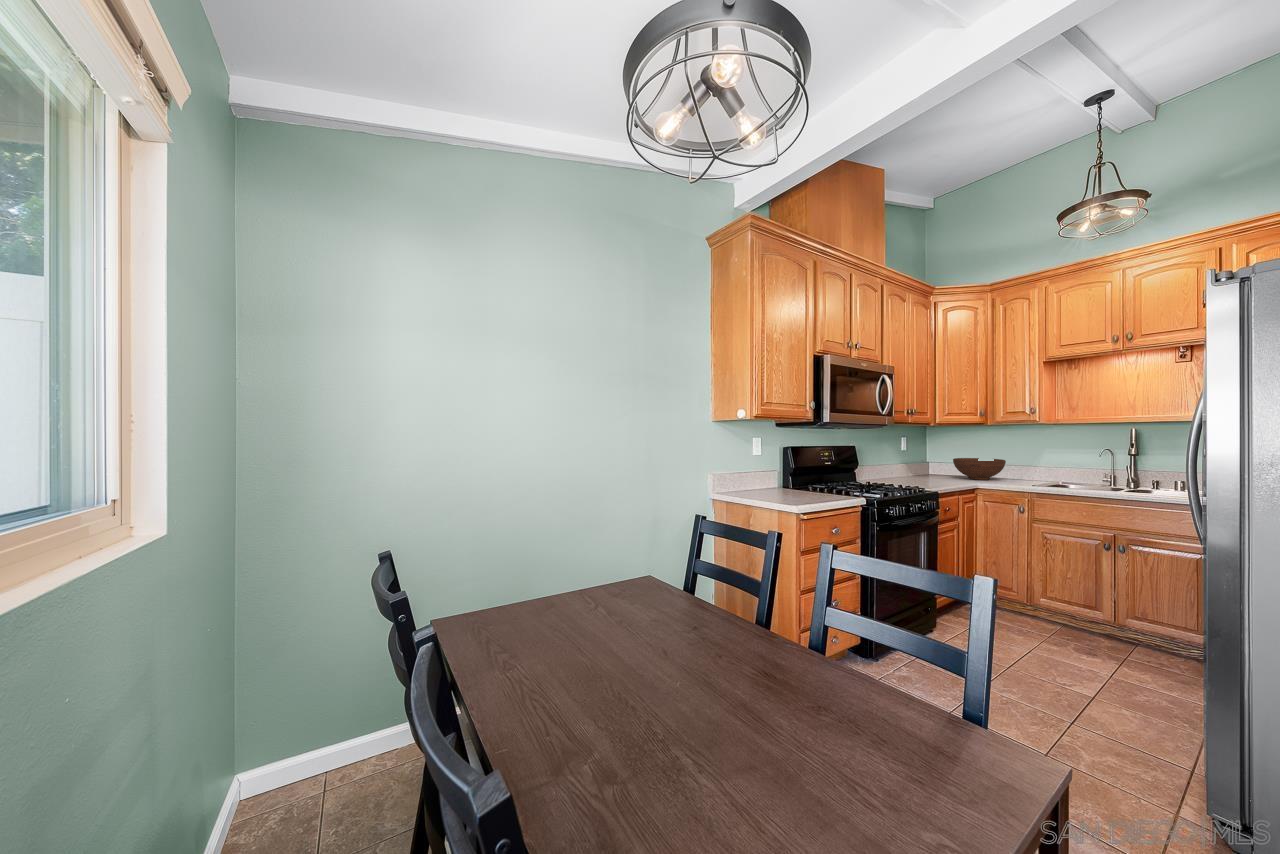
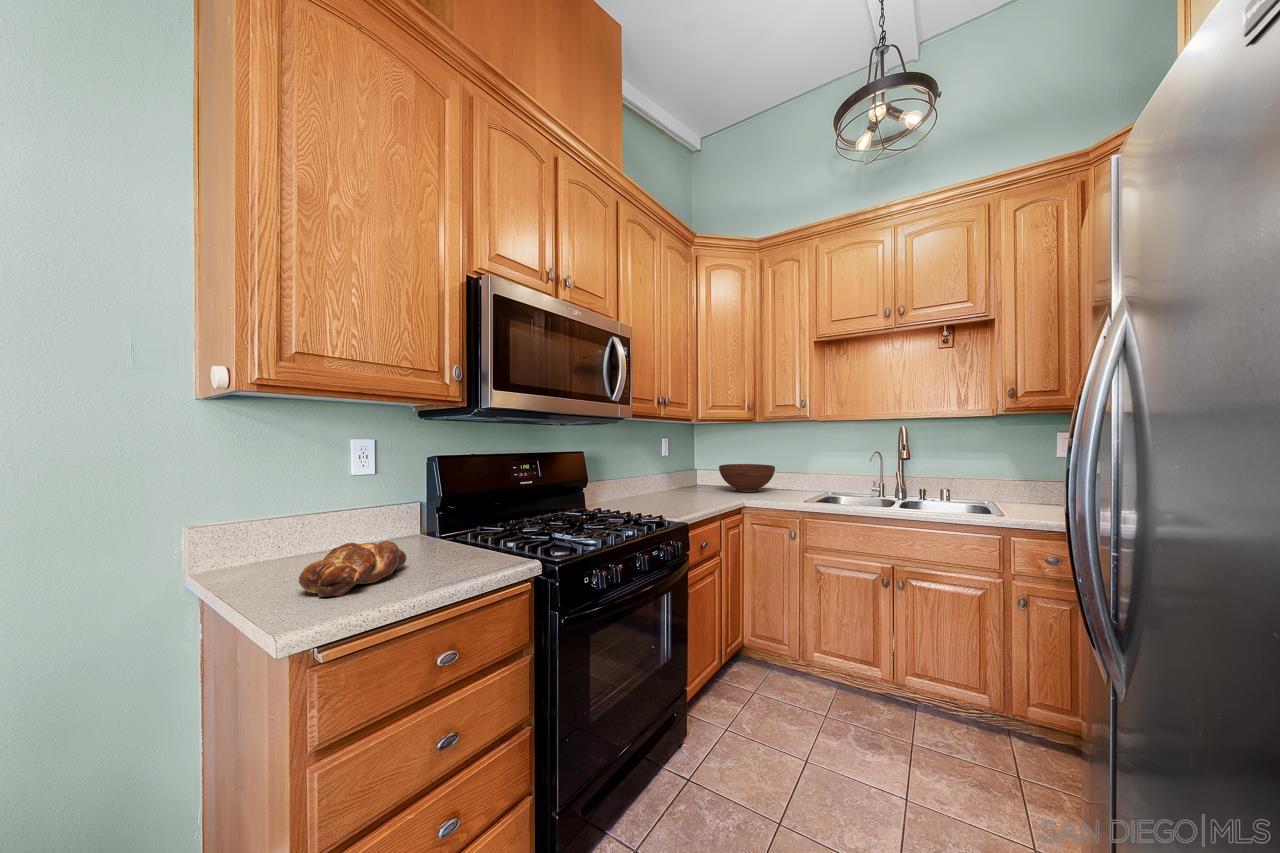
bread loaf: none [773,483,804,502] -> present [299,541,407,597]

